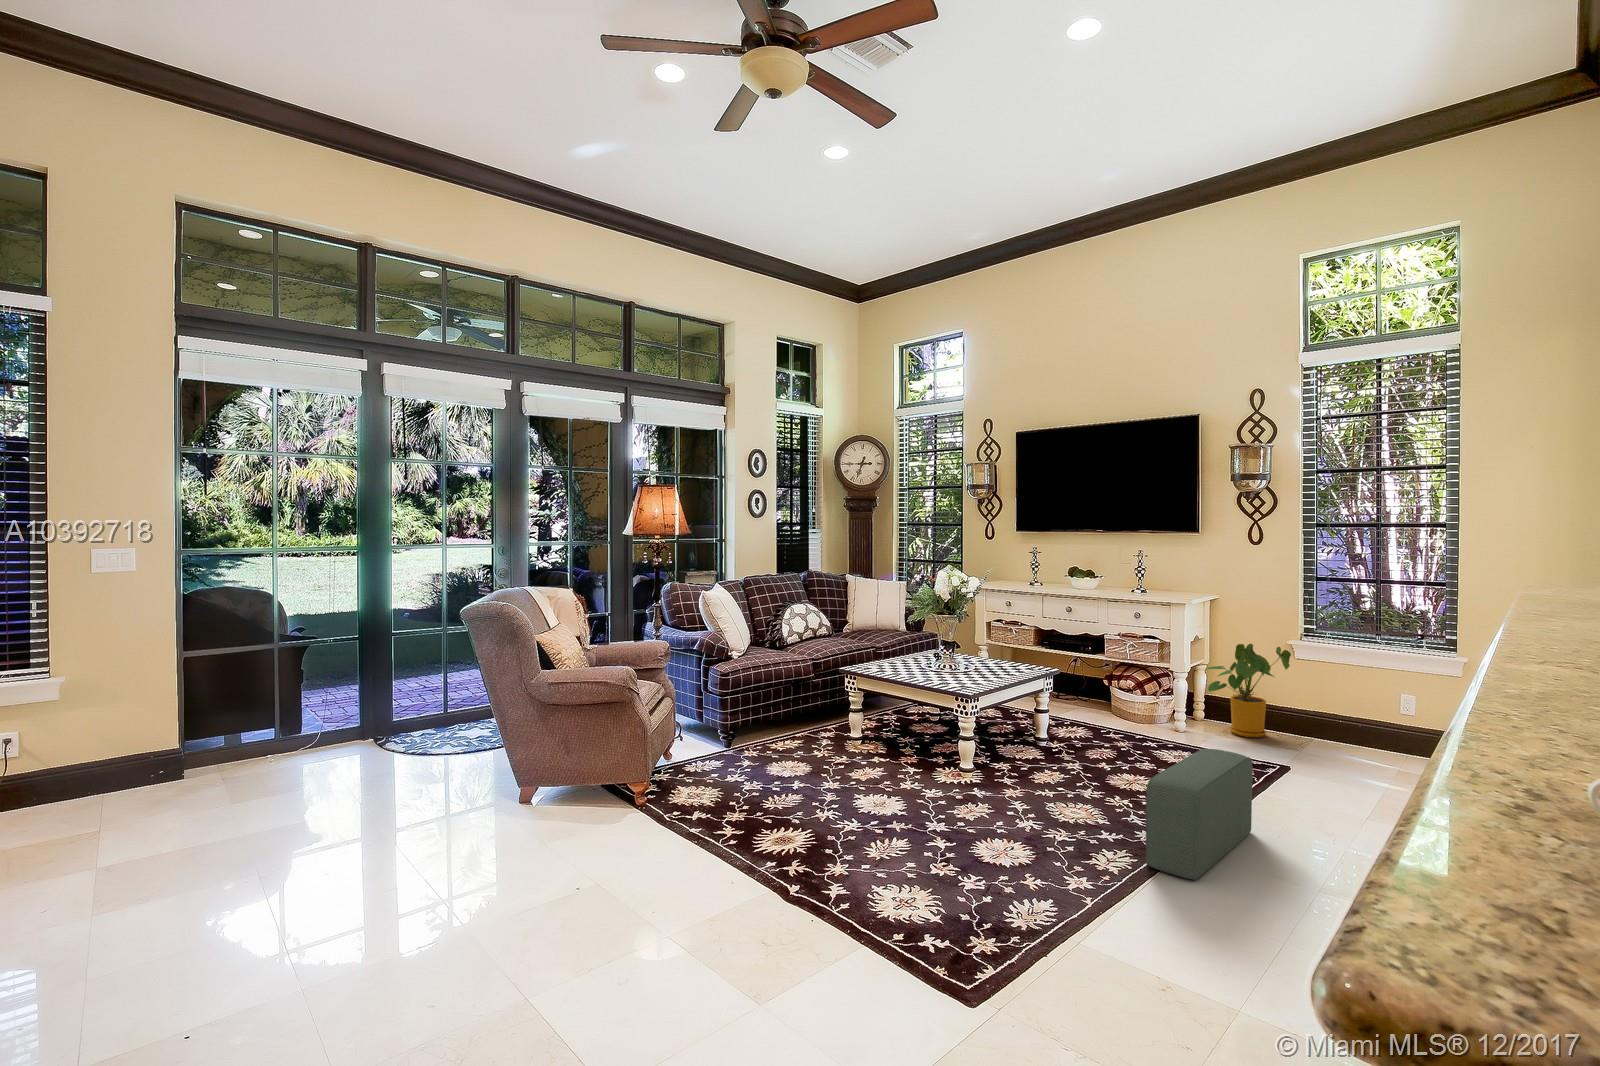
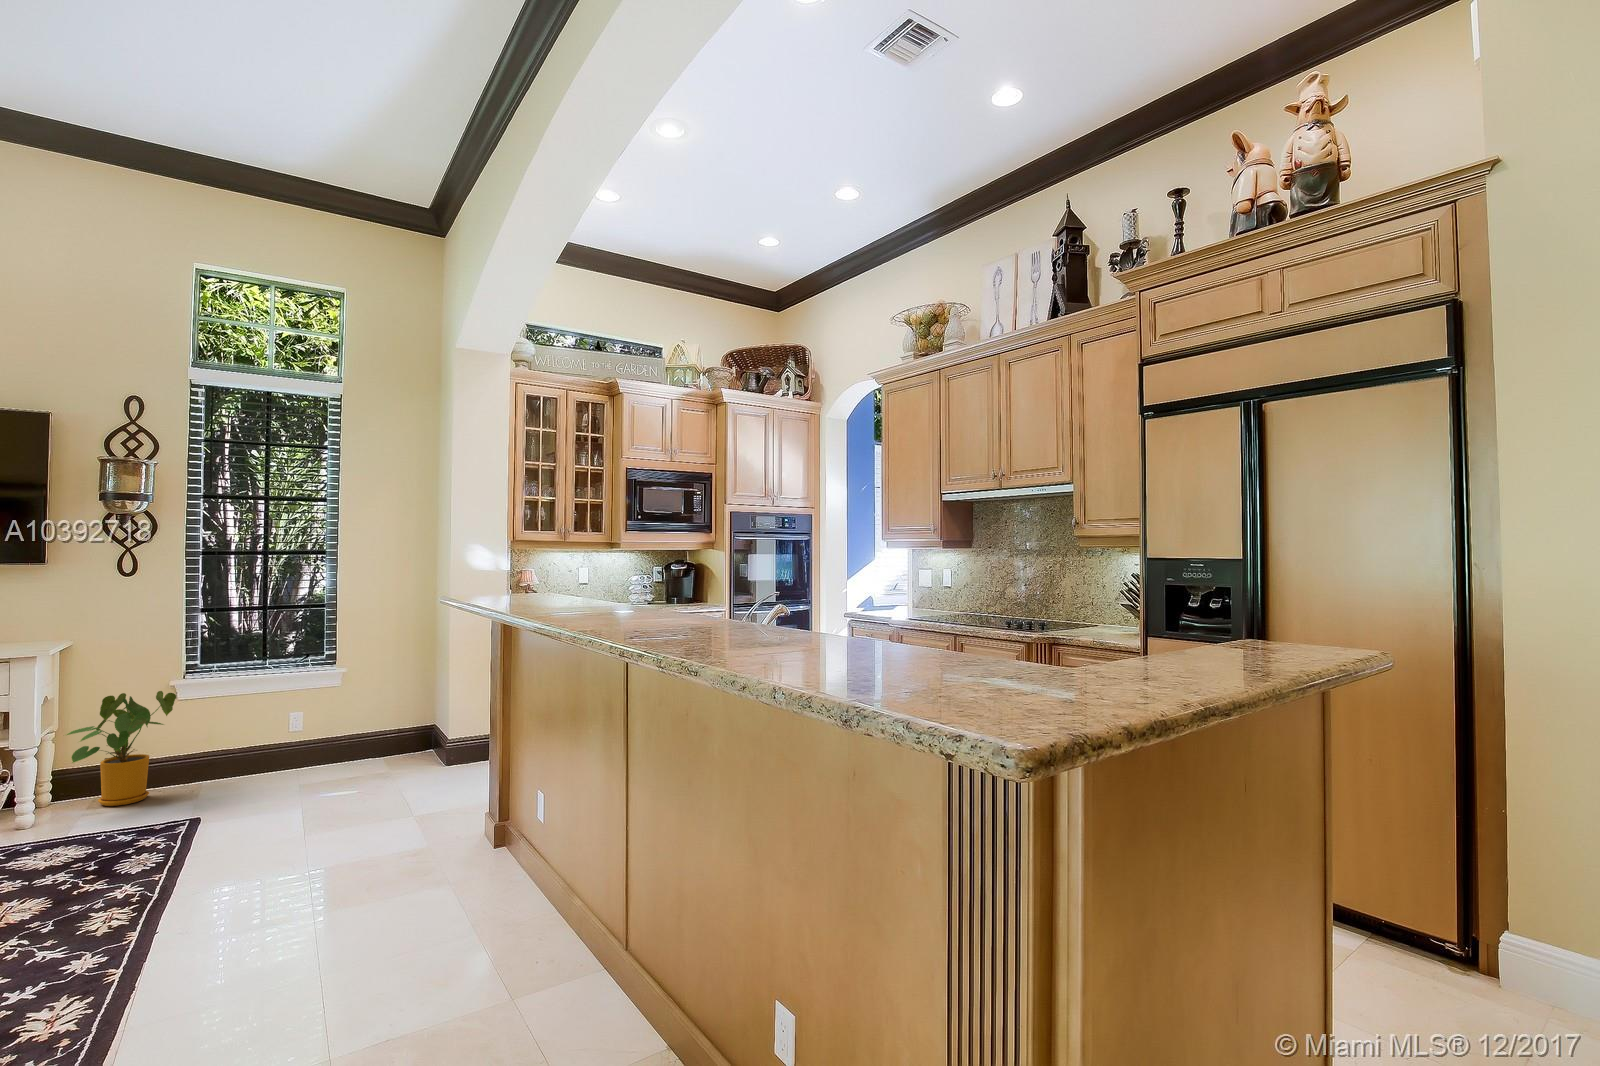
pouf: present [1146,748,1253,880] -> none [110,812,216,995]

